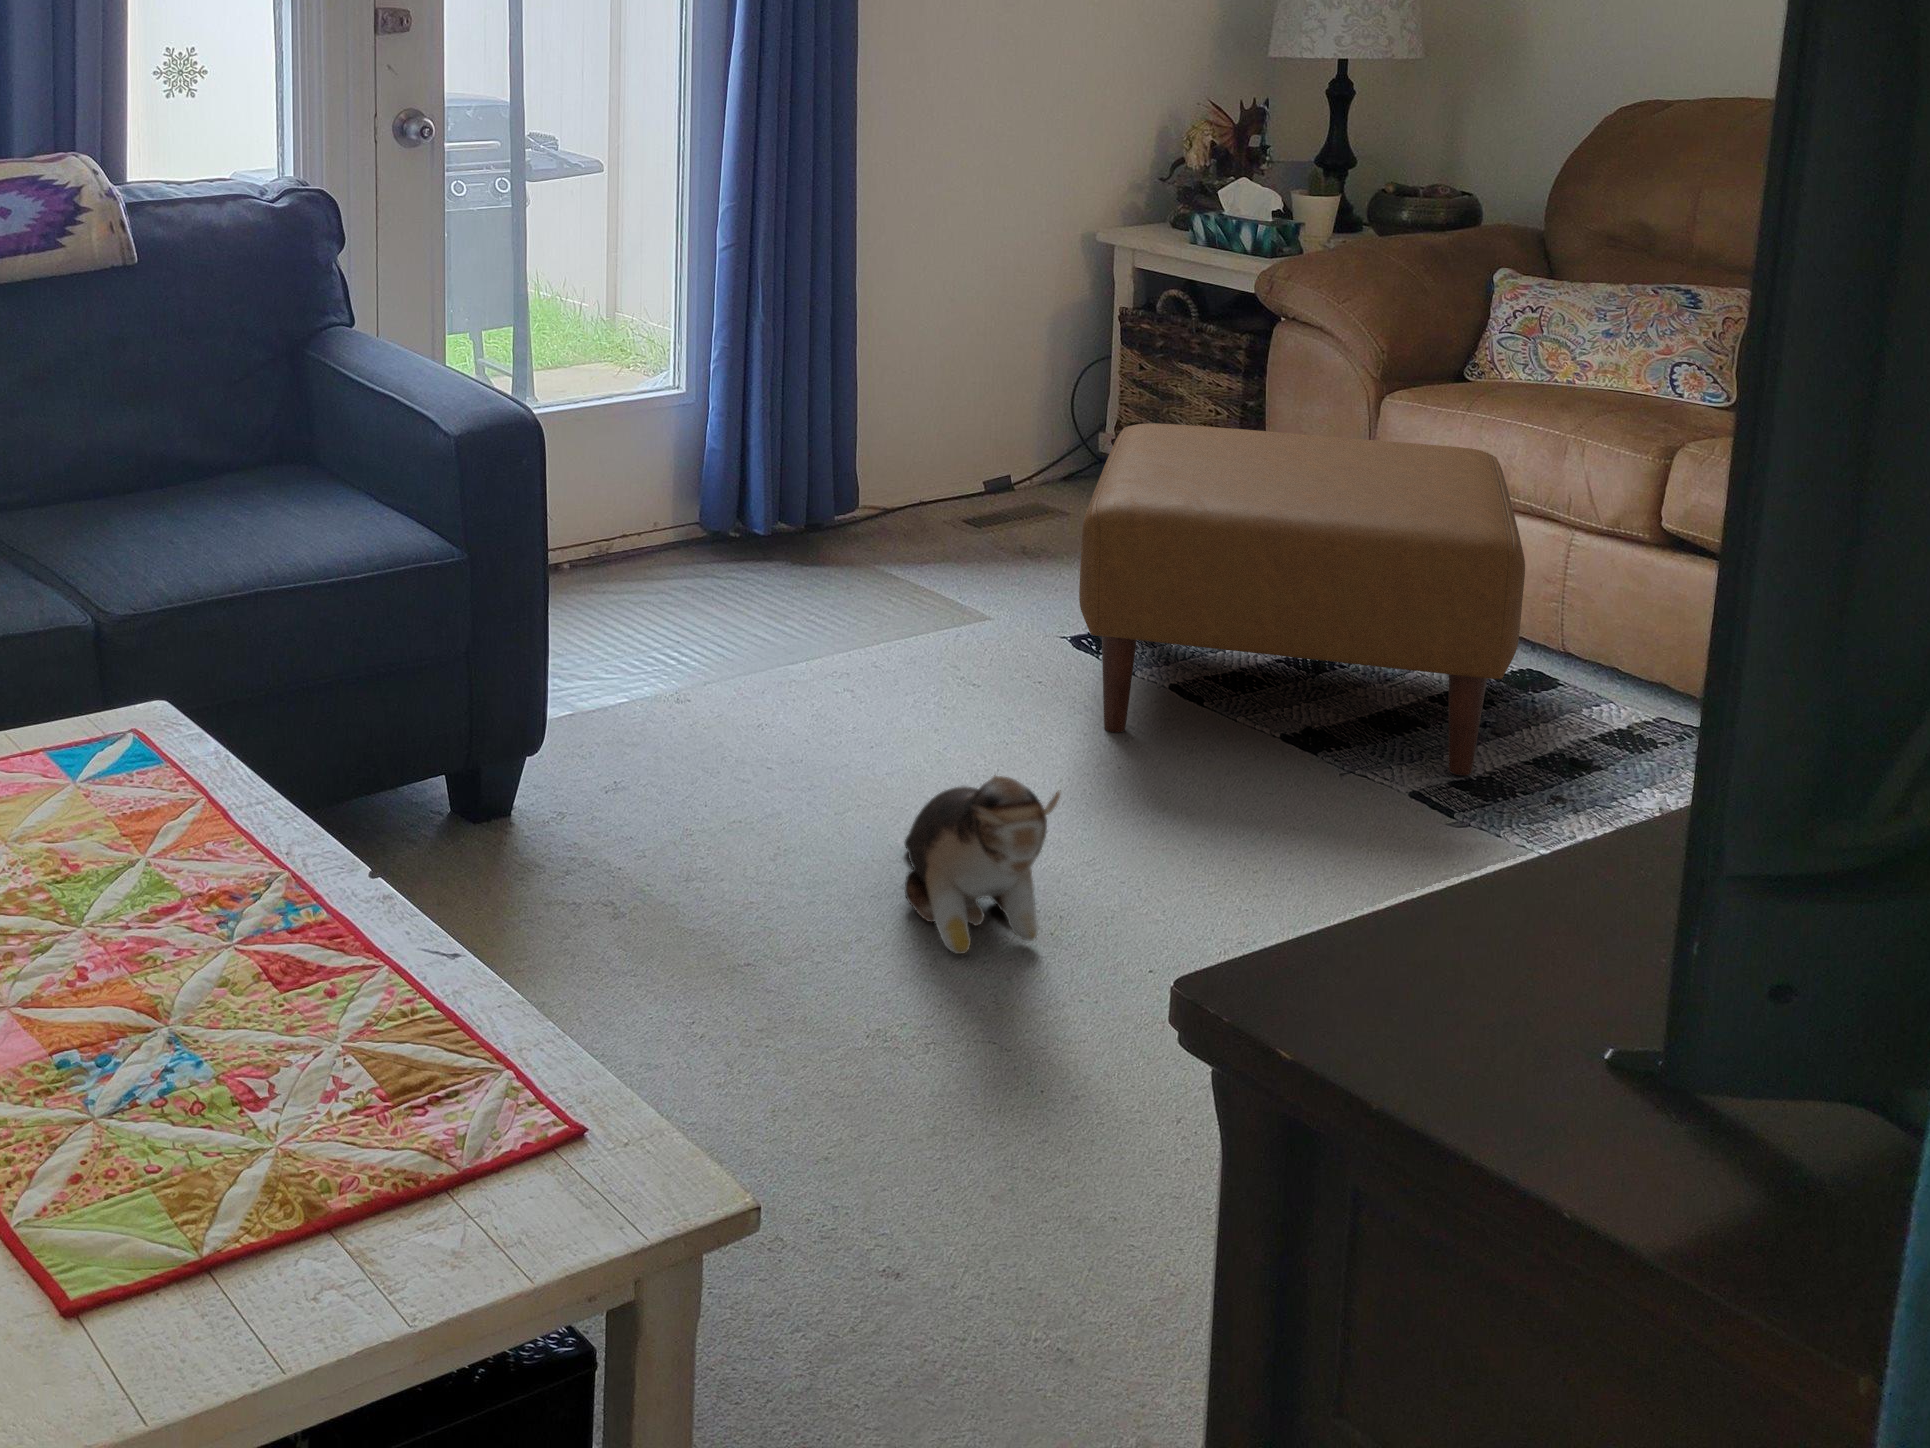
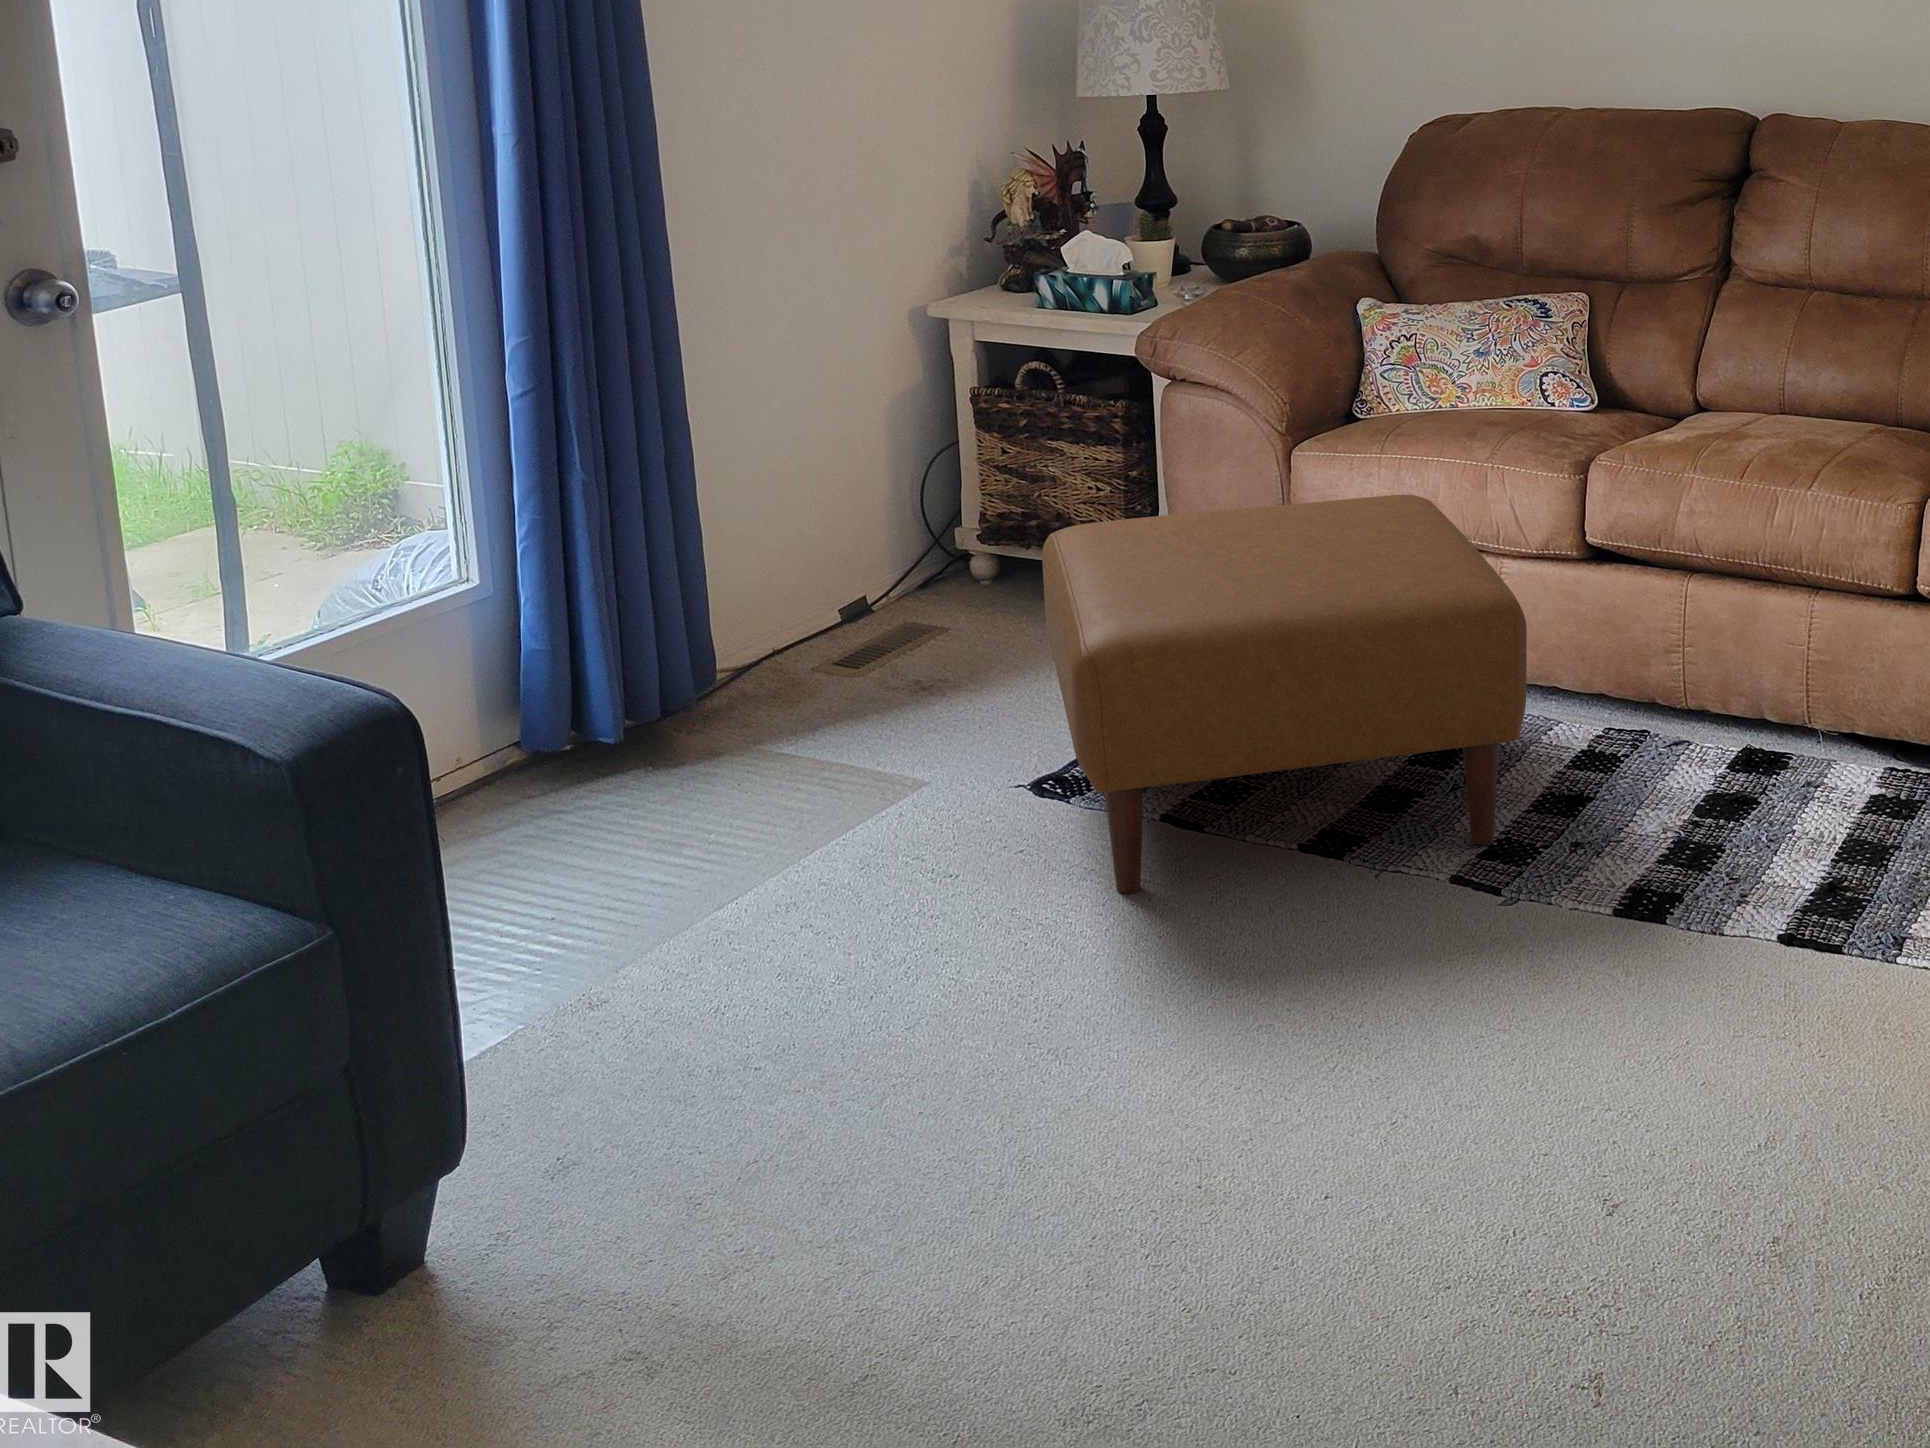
plush toy: present [905,776,1060,954] -> none [975,1038,1227,1269]

